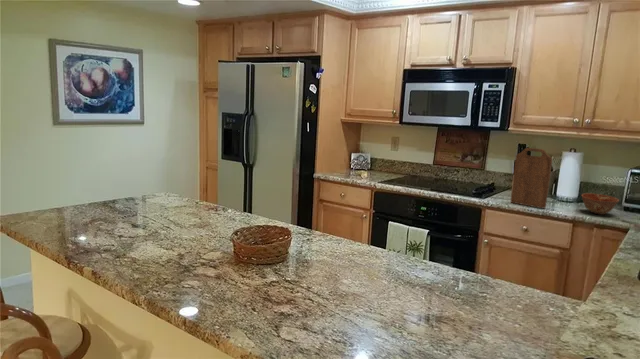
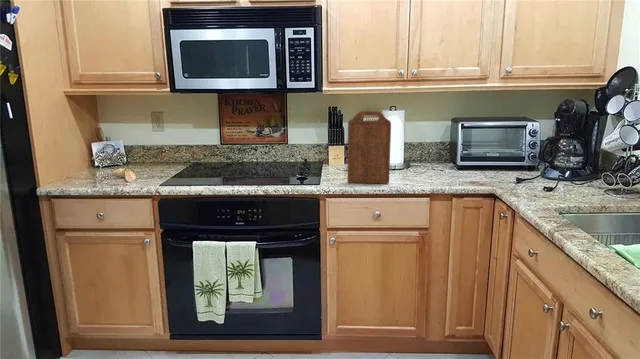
ceramic bowl: present [582,193,619,215] -> none [417,156,455,179]

